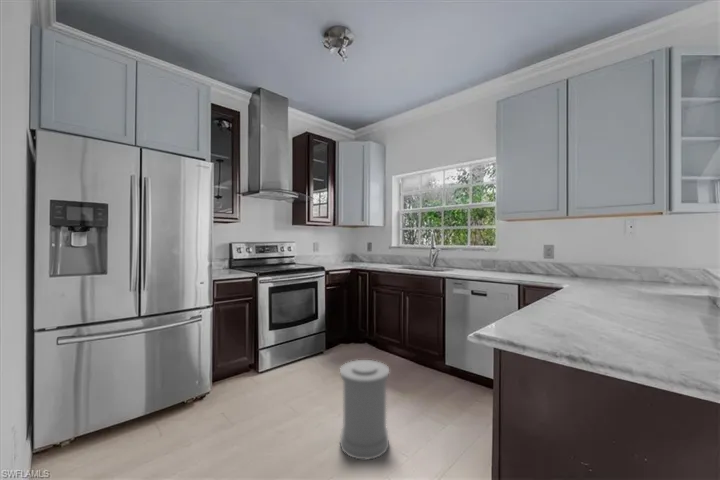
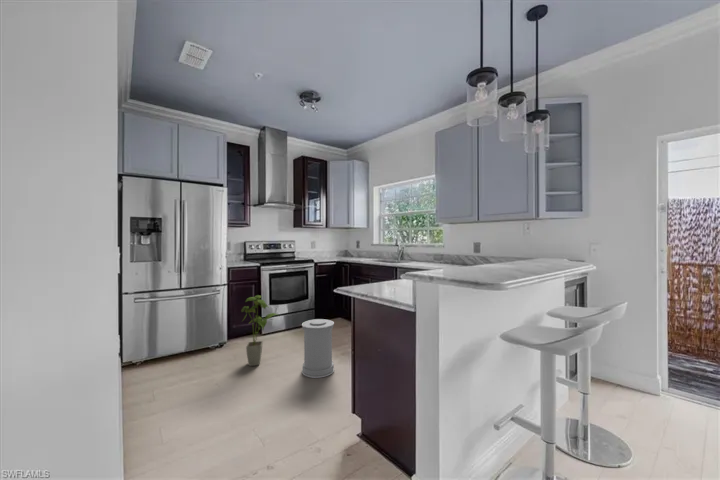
house plant: none [239,326,297,438] -> present [242,295,277,366]

